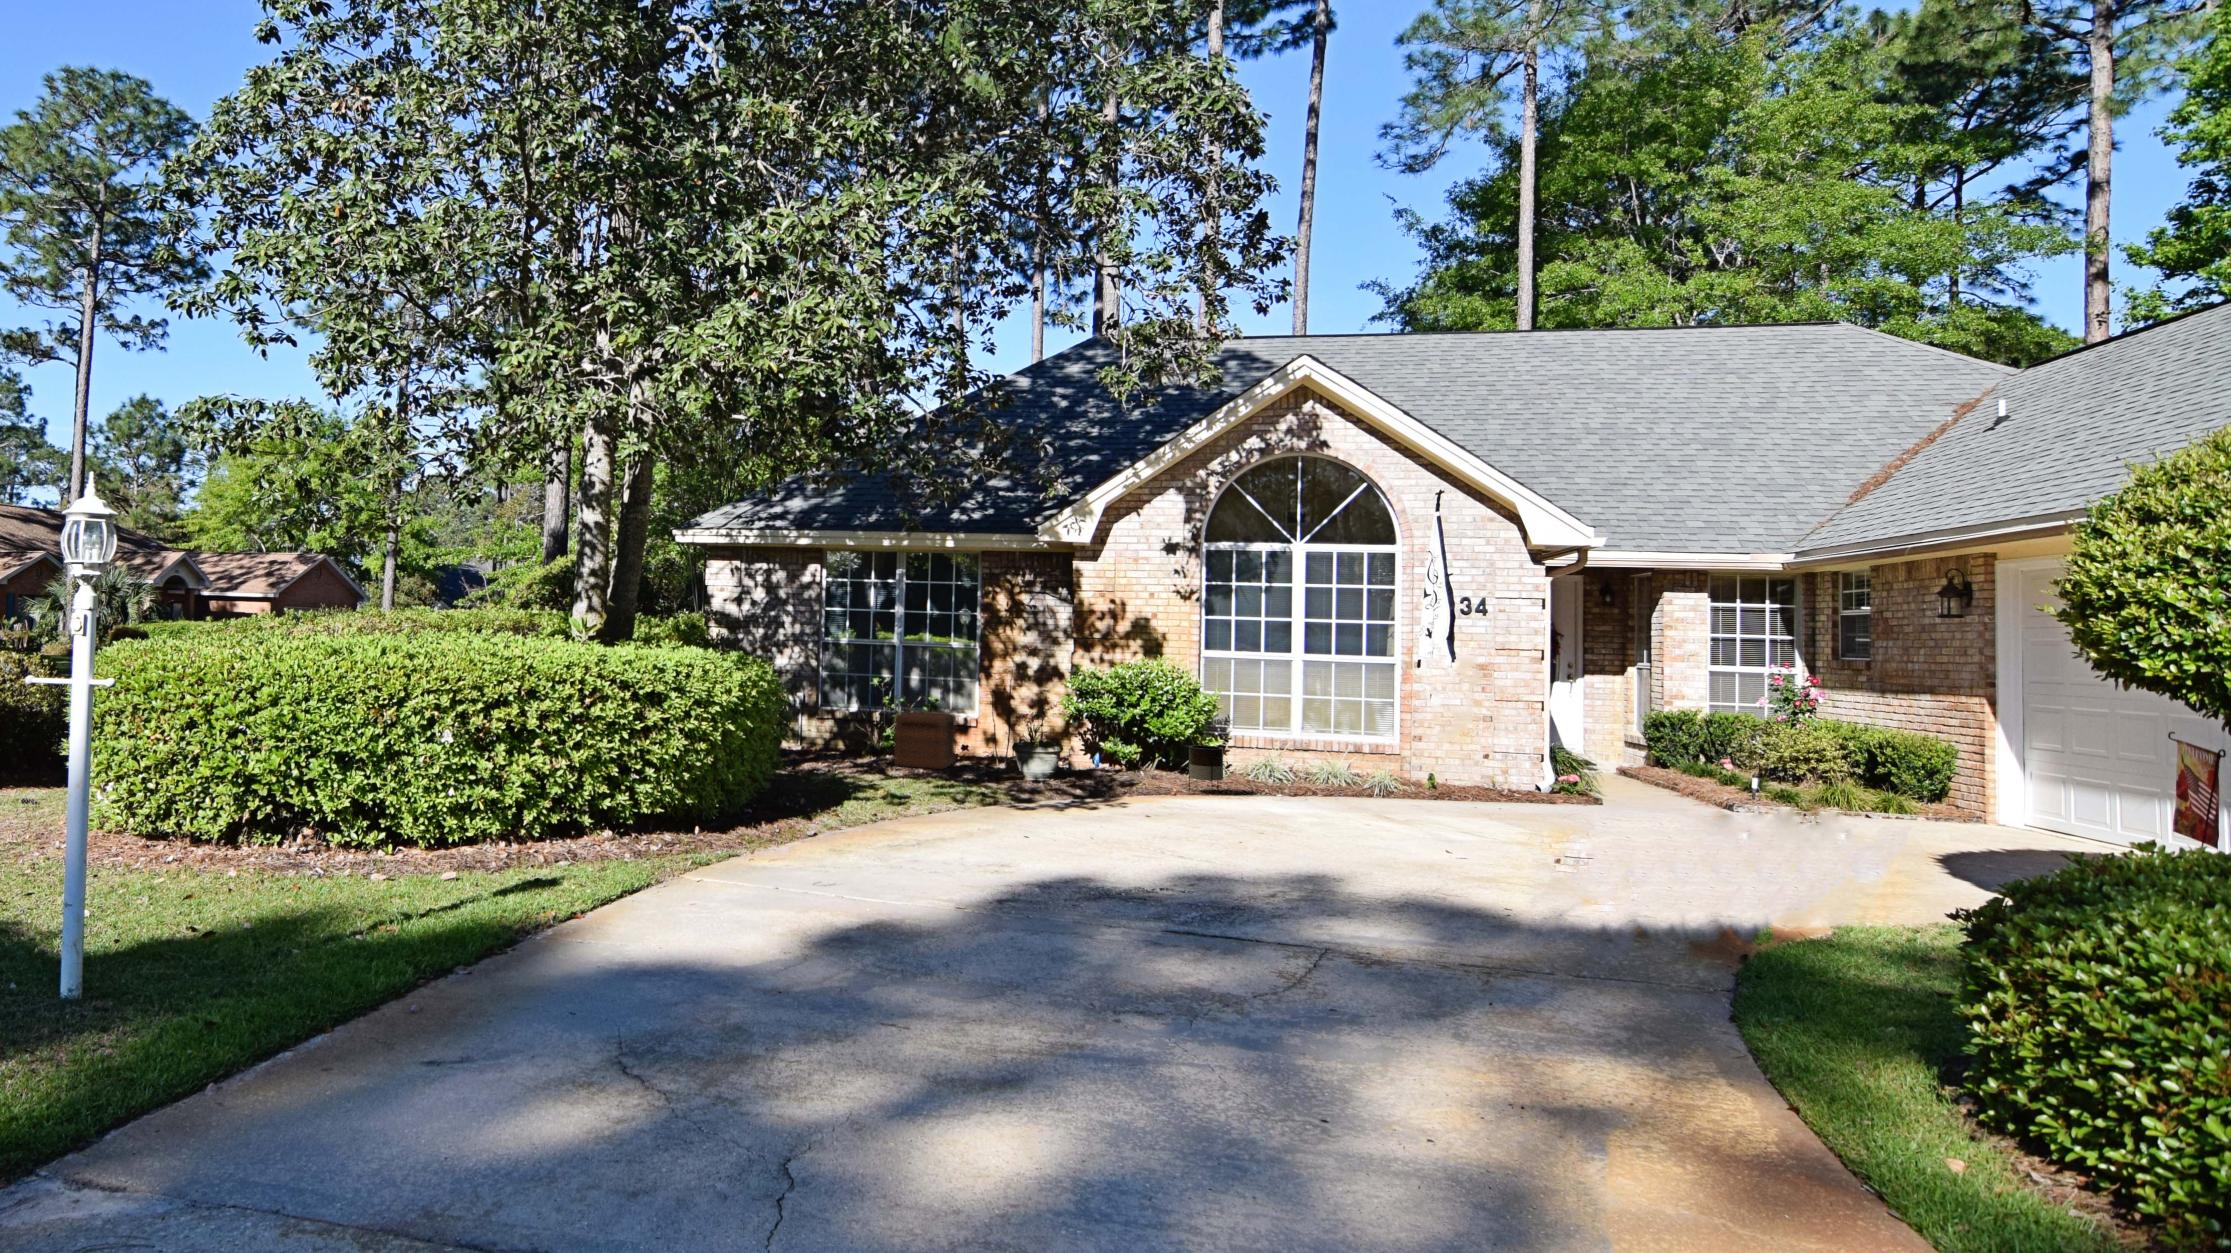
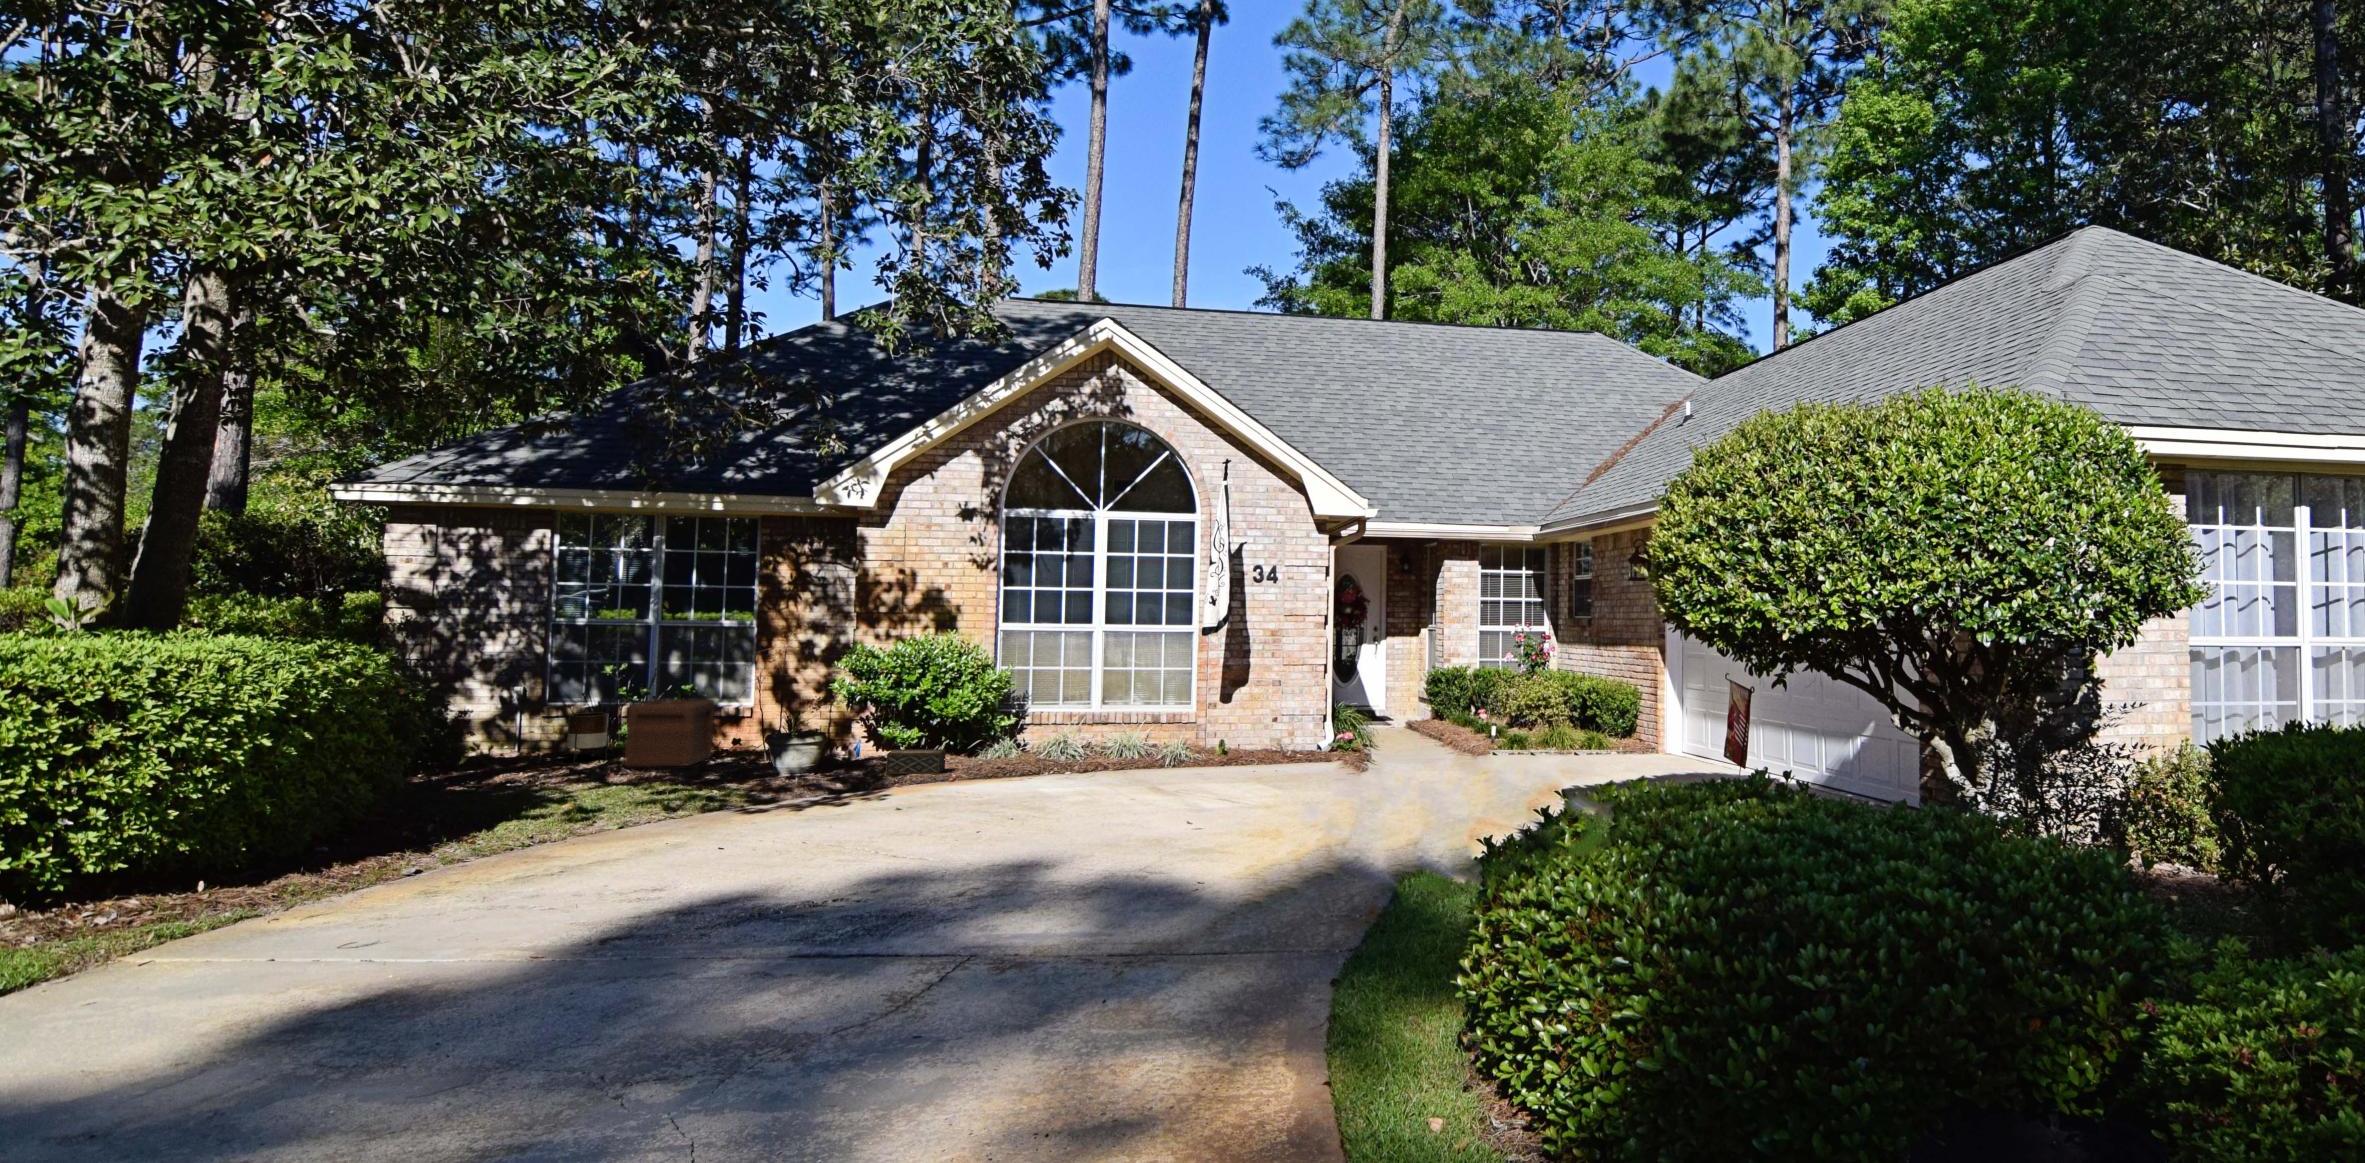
planter: present [1189,745,1223,794] -> present [567,713,609,763]
woven basket: none [1117,767,1167,792] -> present [886,749,946,774]

